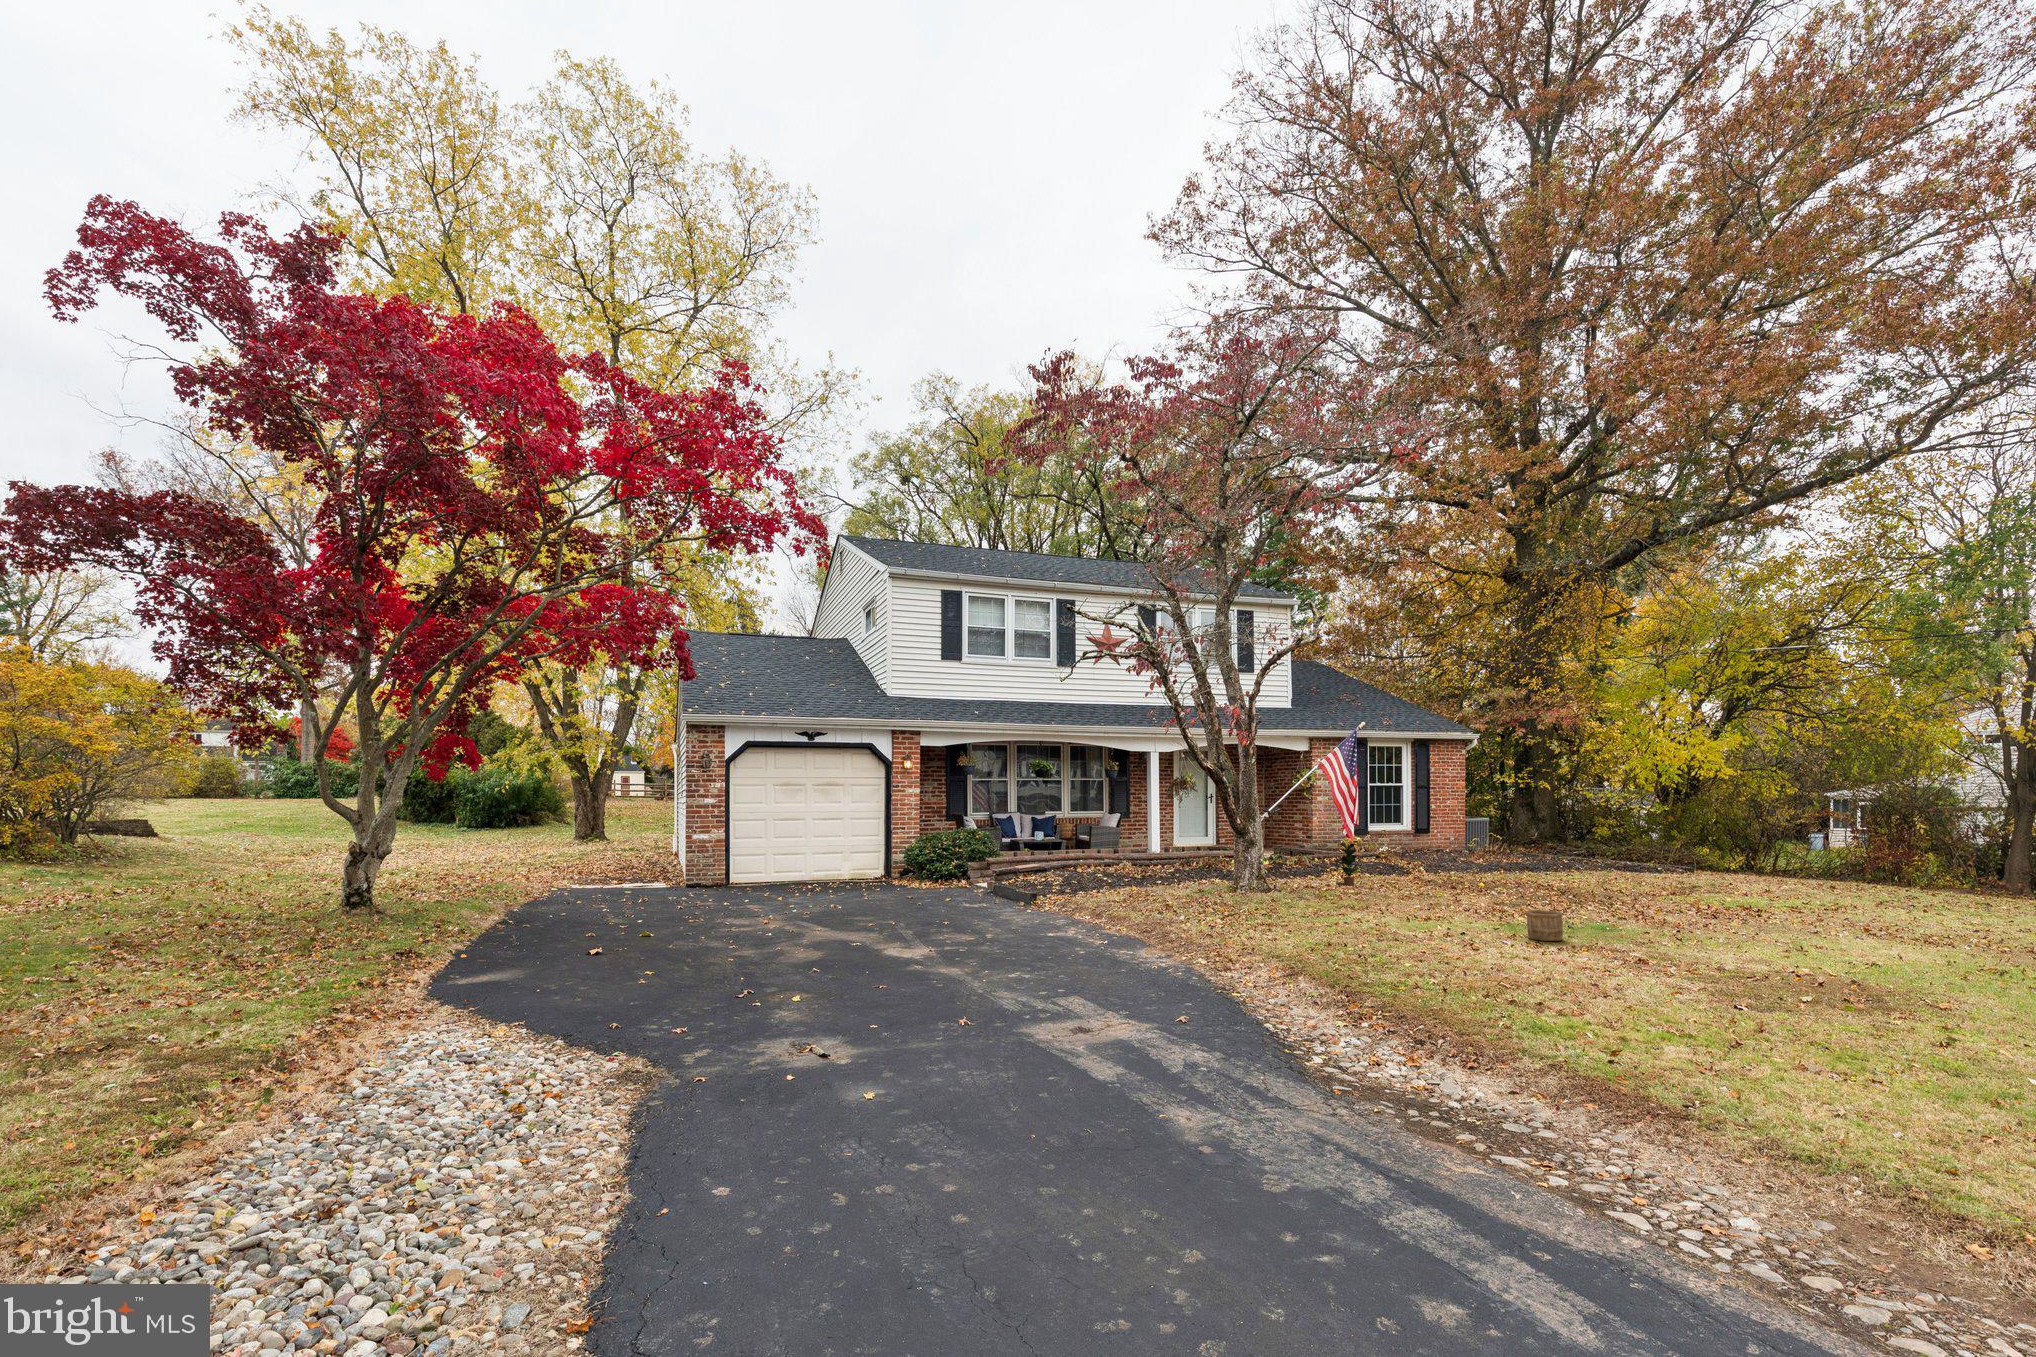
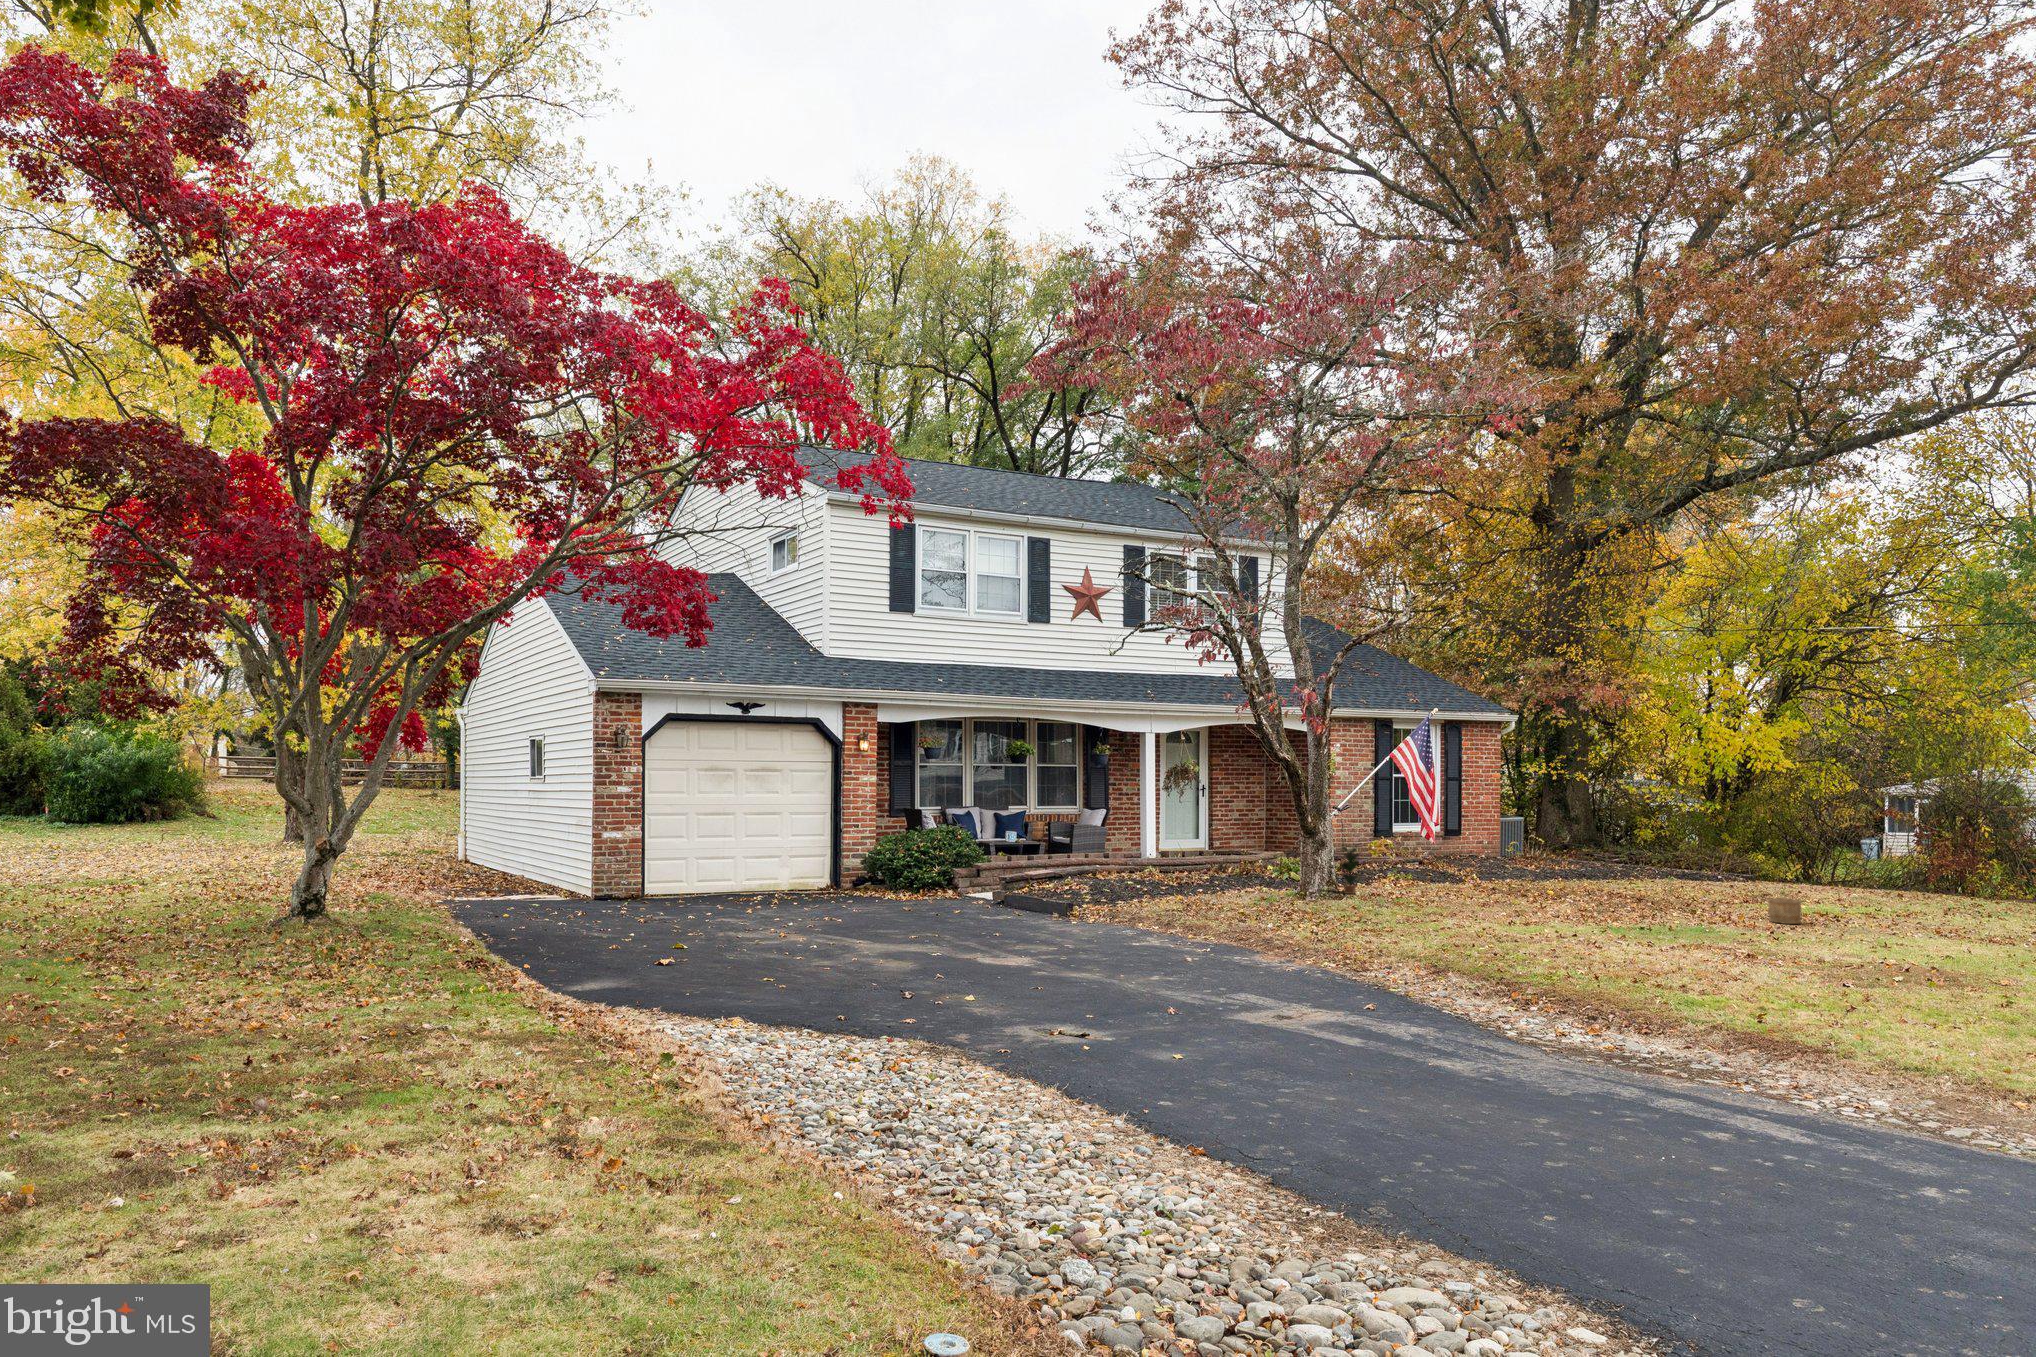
wooden bucket: present [1525,910,1563,941] -> present [1768,898,1801,924]

